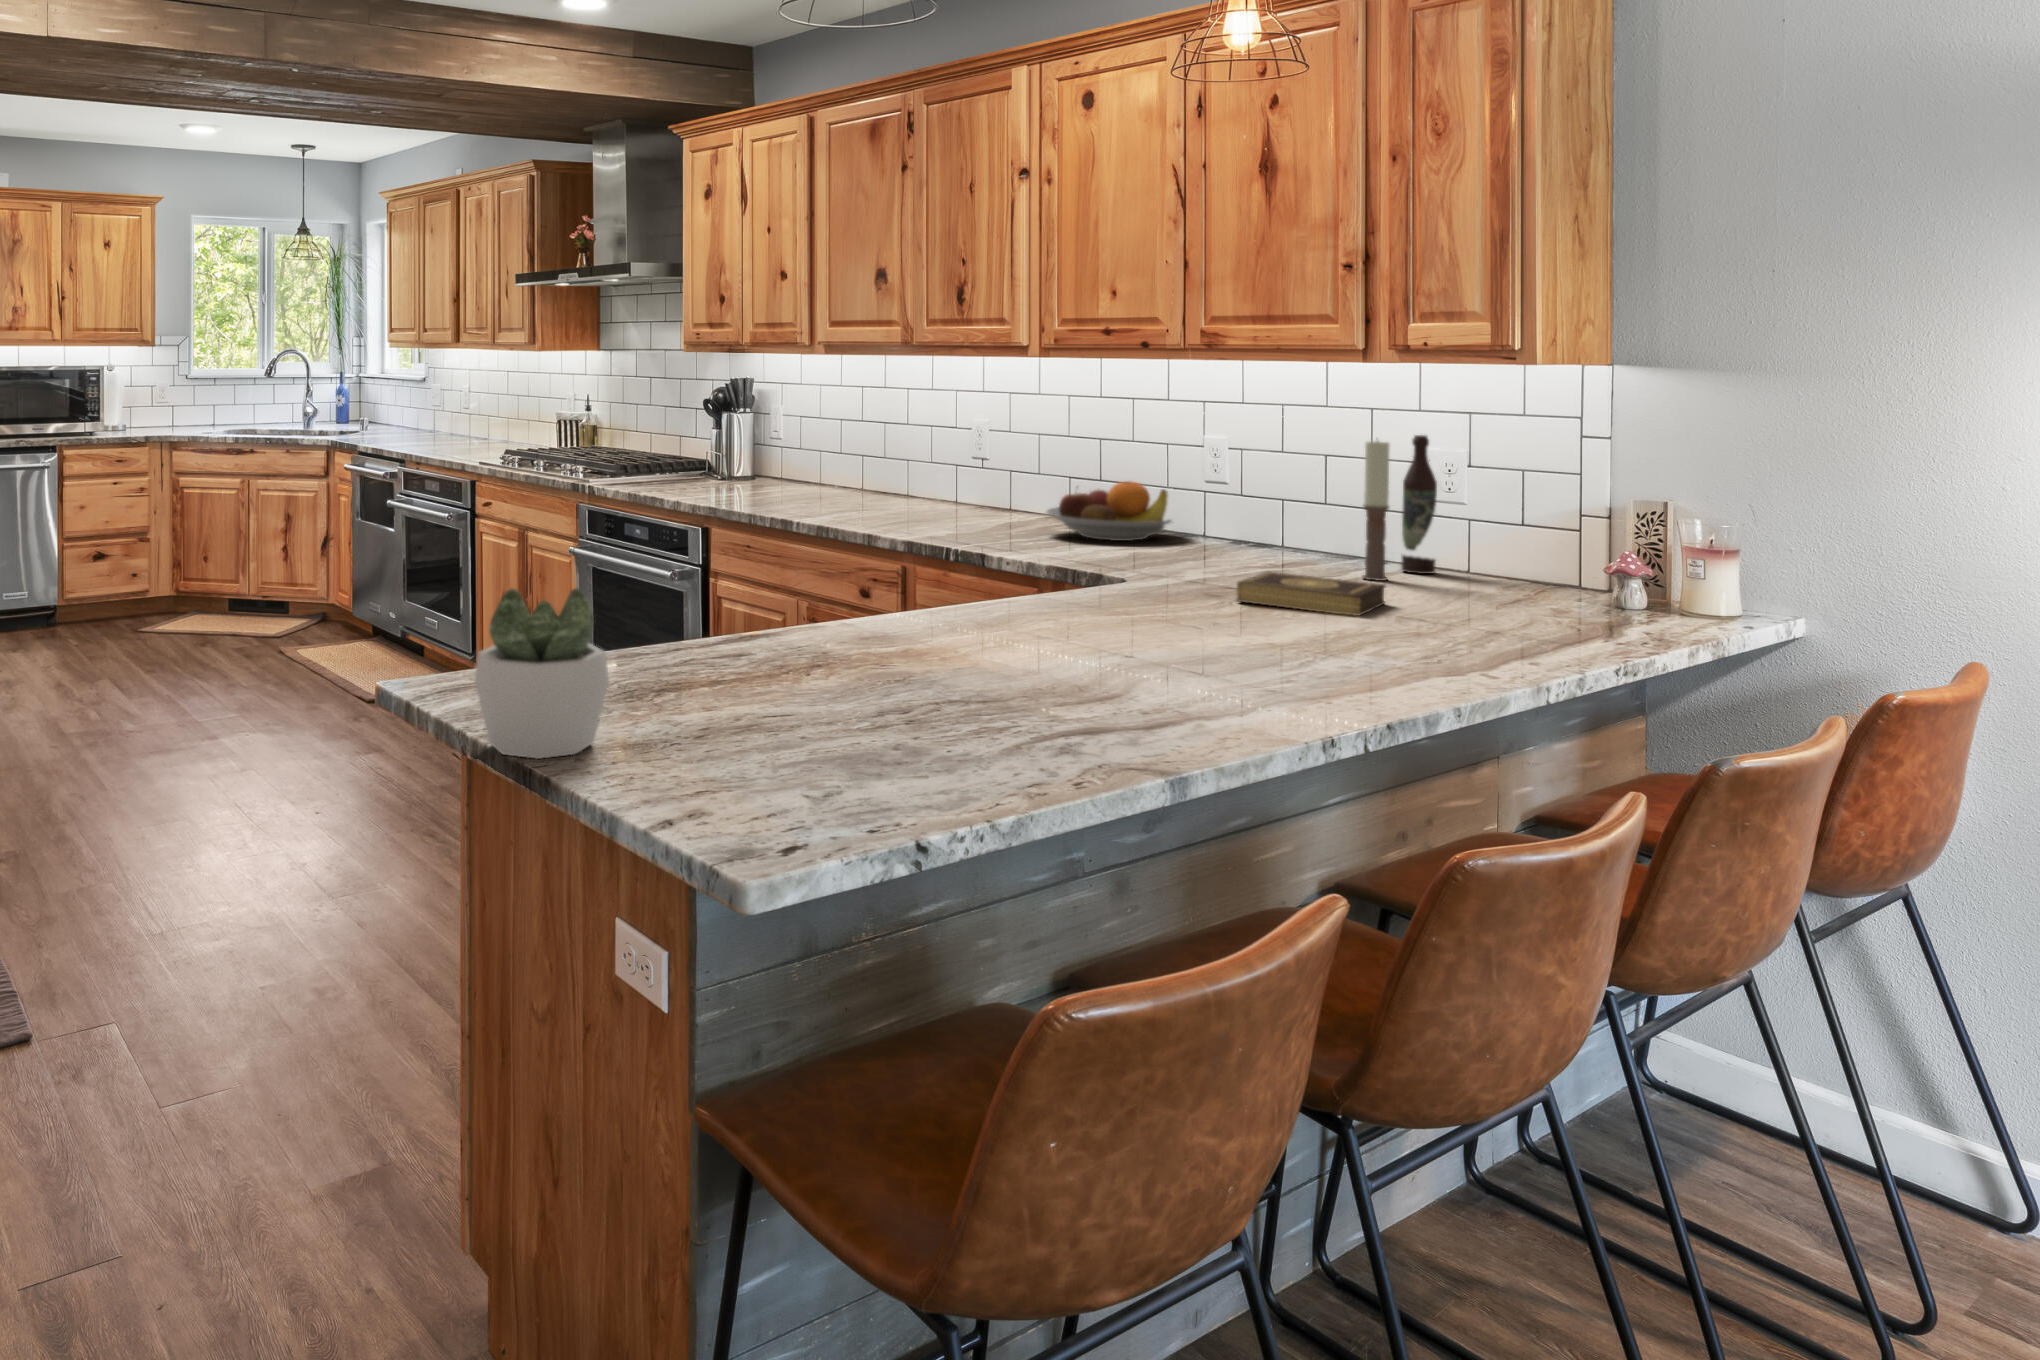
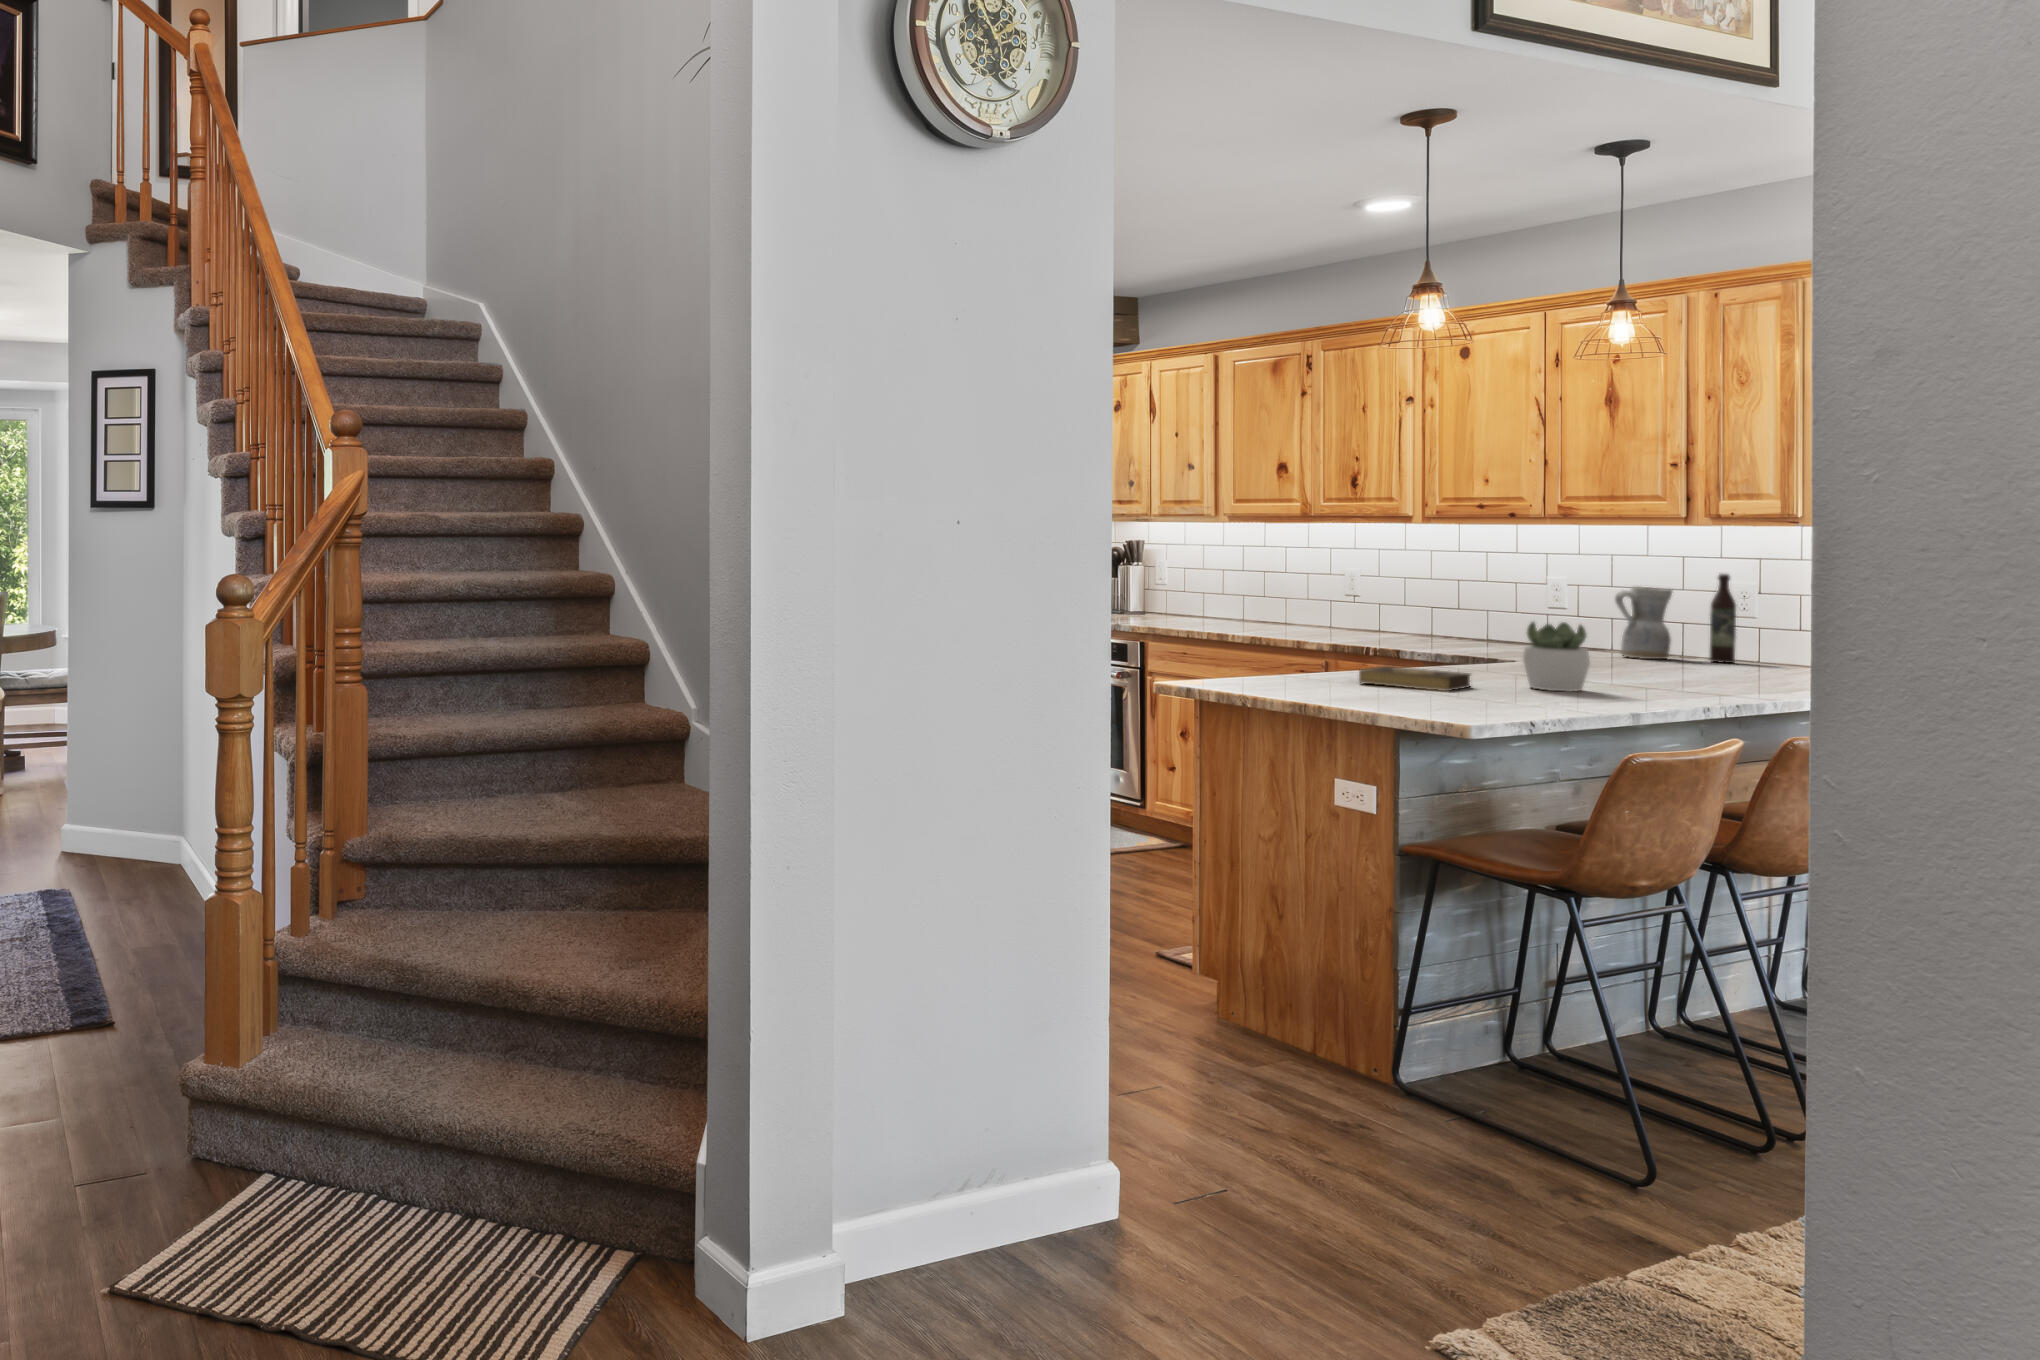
candle: present [1362,441,1390,581] -> none [1683,574,1704,664]
ceramic pitcher: none [1276,454,1355,567] -> present [1615,586,1672,659]
fruit bowl: present [1047,481,1171,541] -> none [1424,608,1530,647]
book: present [1237,572,1385,616] -> present [1359,666,1471,691]
succulent plant: present [475,589,609,759] -> present [1523,622,1590,692]

